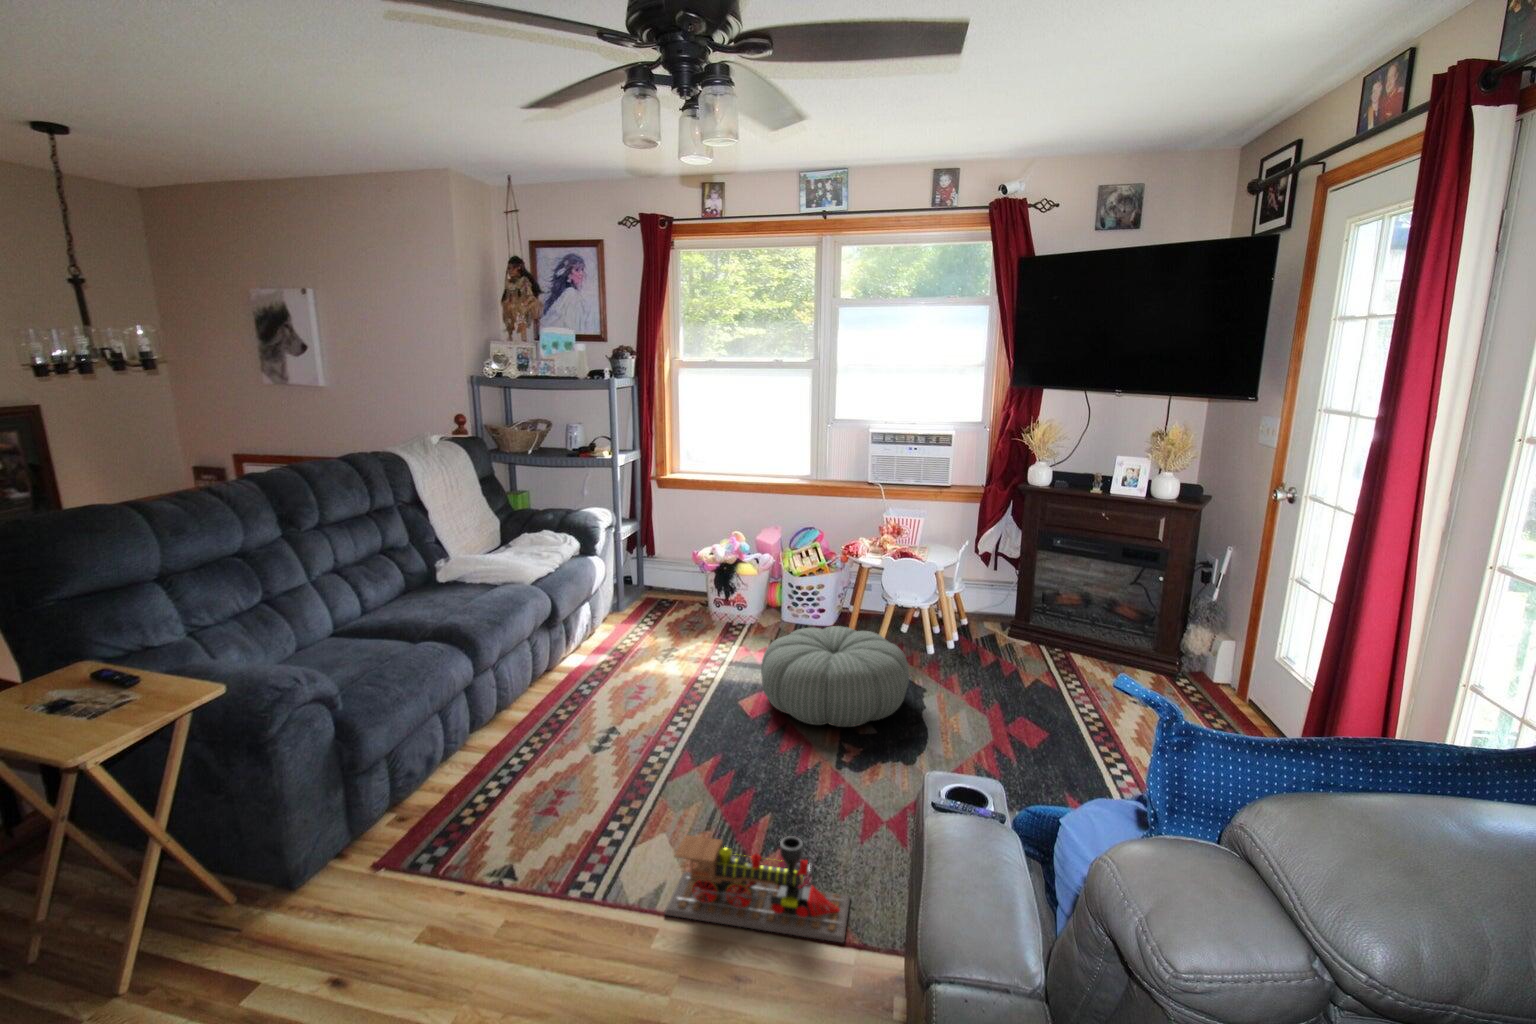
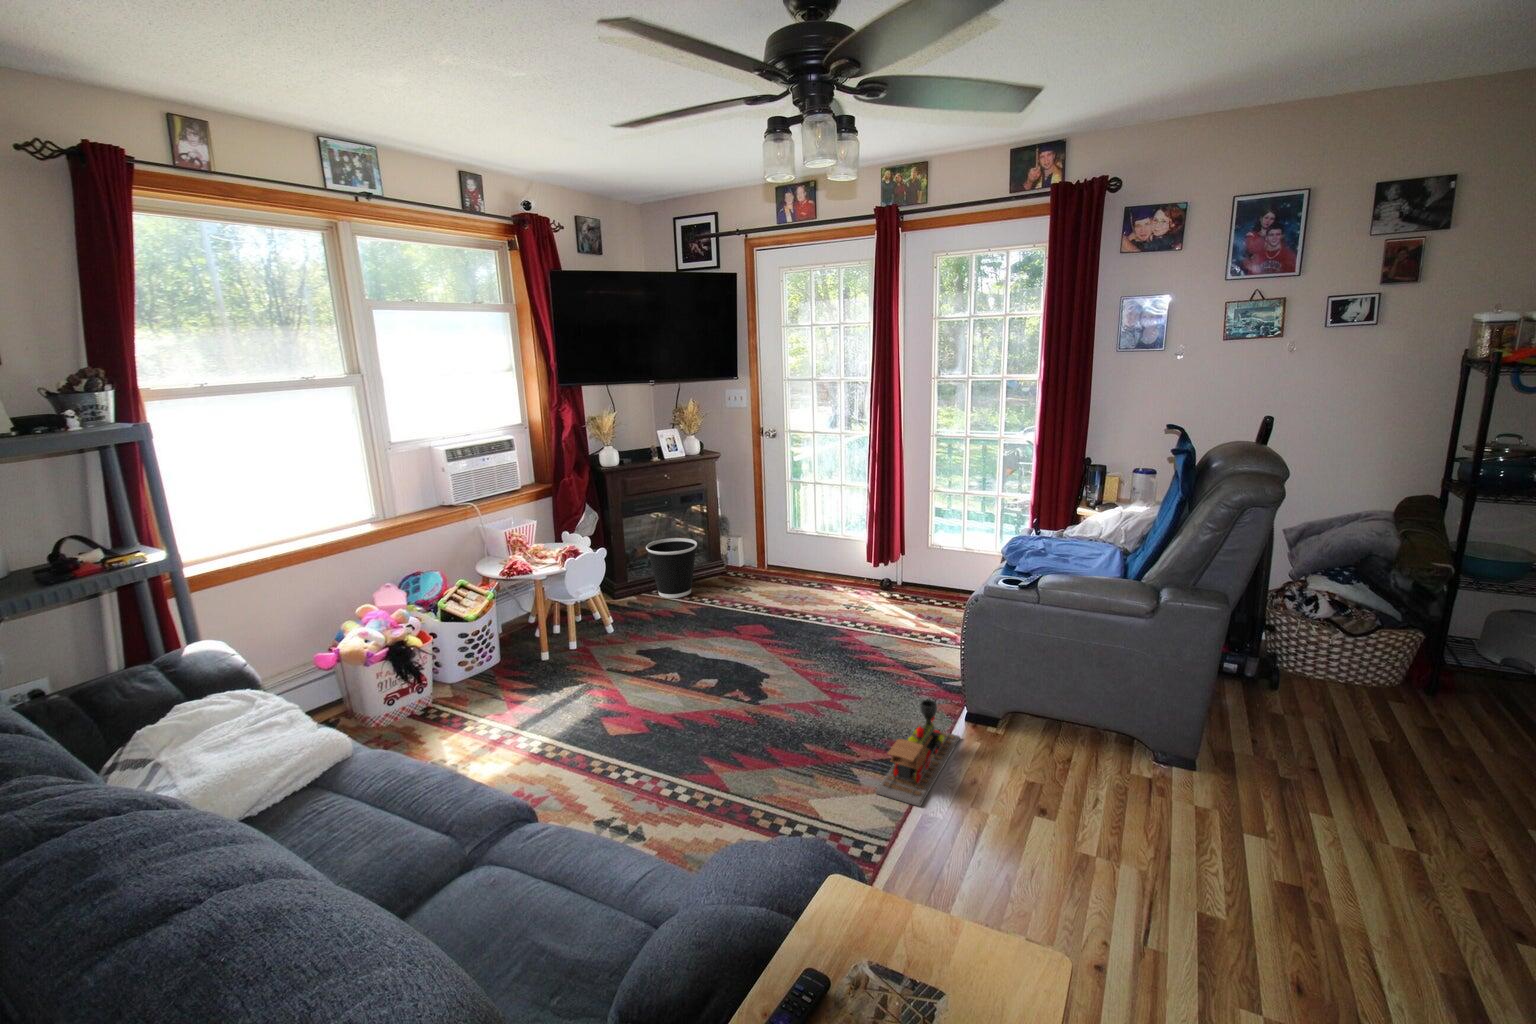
wastebasket: none [1035,589,1105,667] -> present [646,538,697,598]
pouf: present [761,626,909,727] -> none [584,615,724,711]

